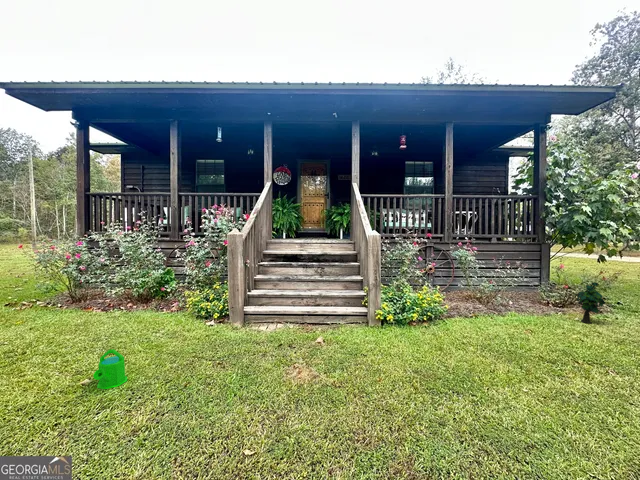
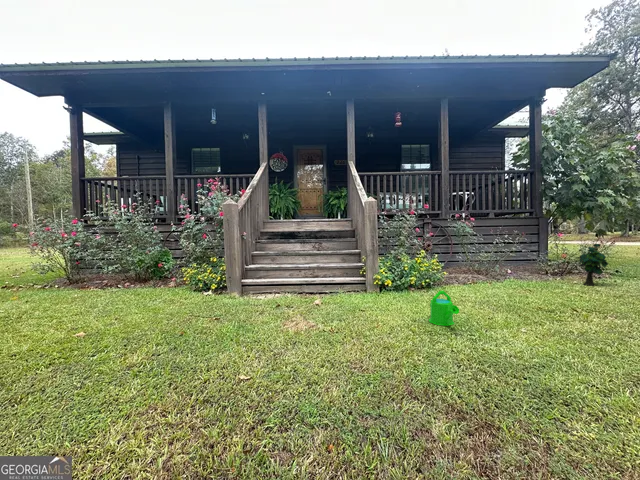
watering can: present [93,349,127,389] -> present [429,291,459,326]

